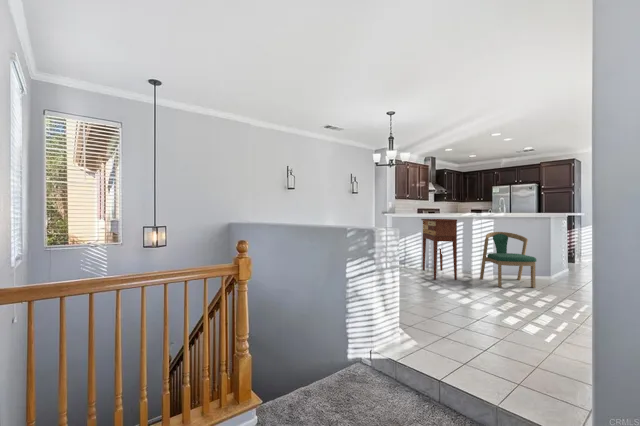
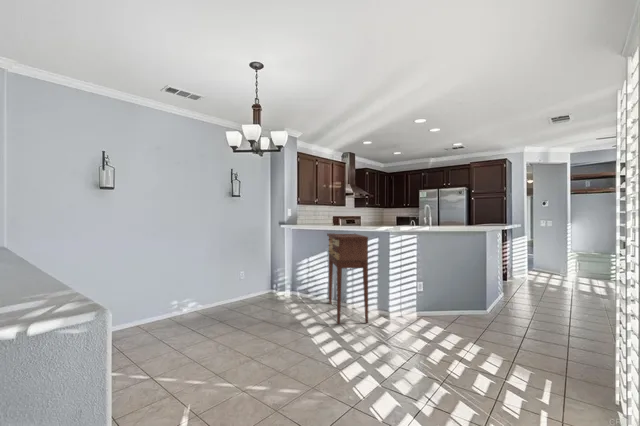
dining chair: present [480,232,536,288] -> none [399,252,470,334]

